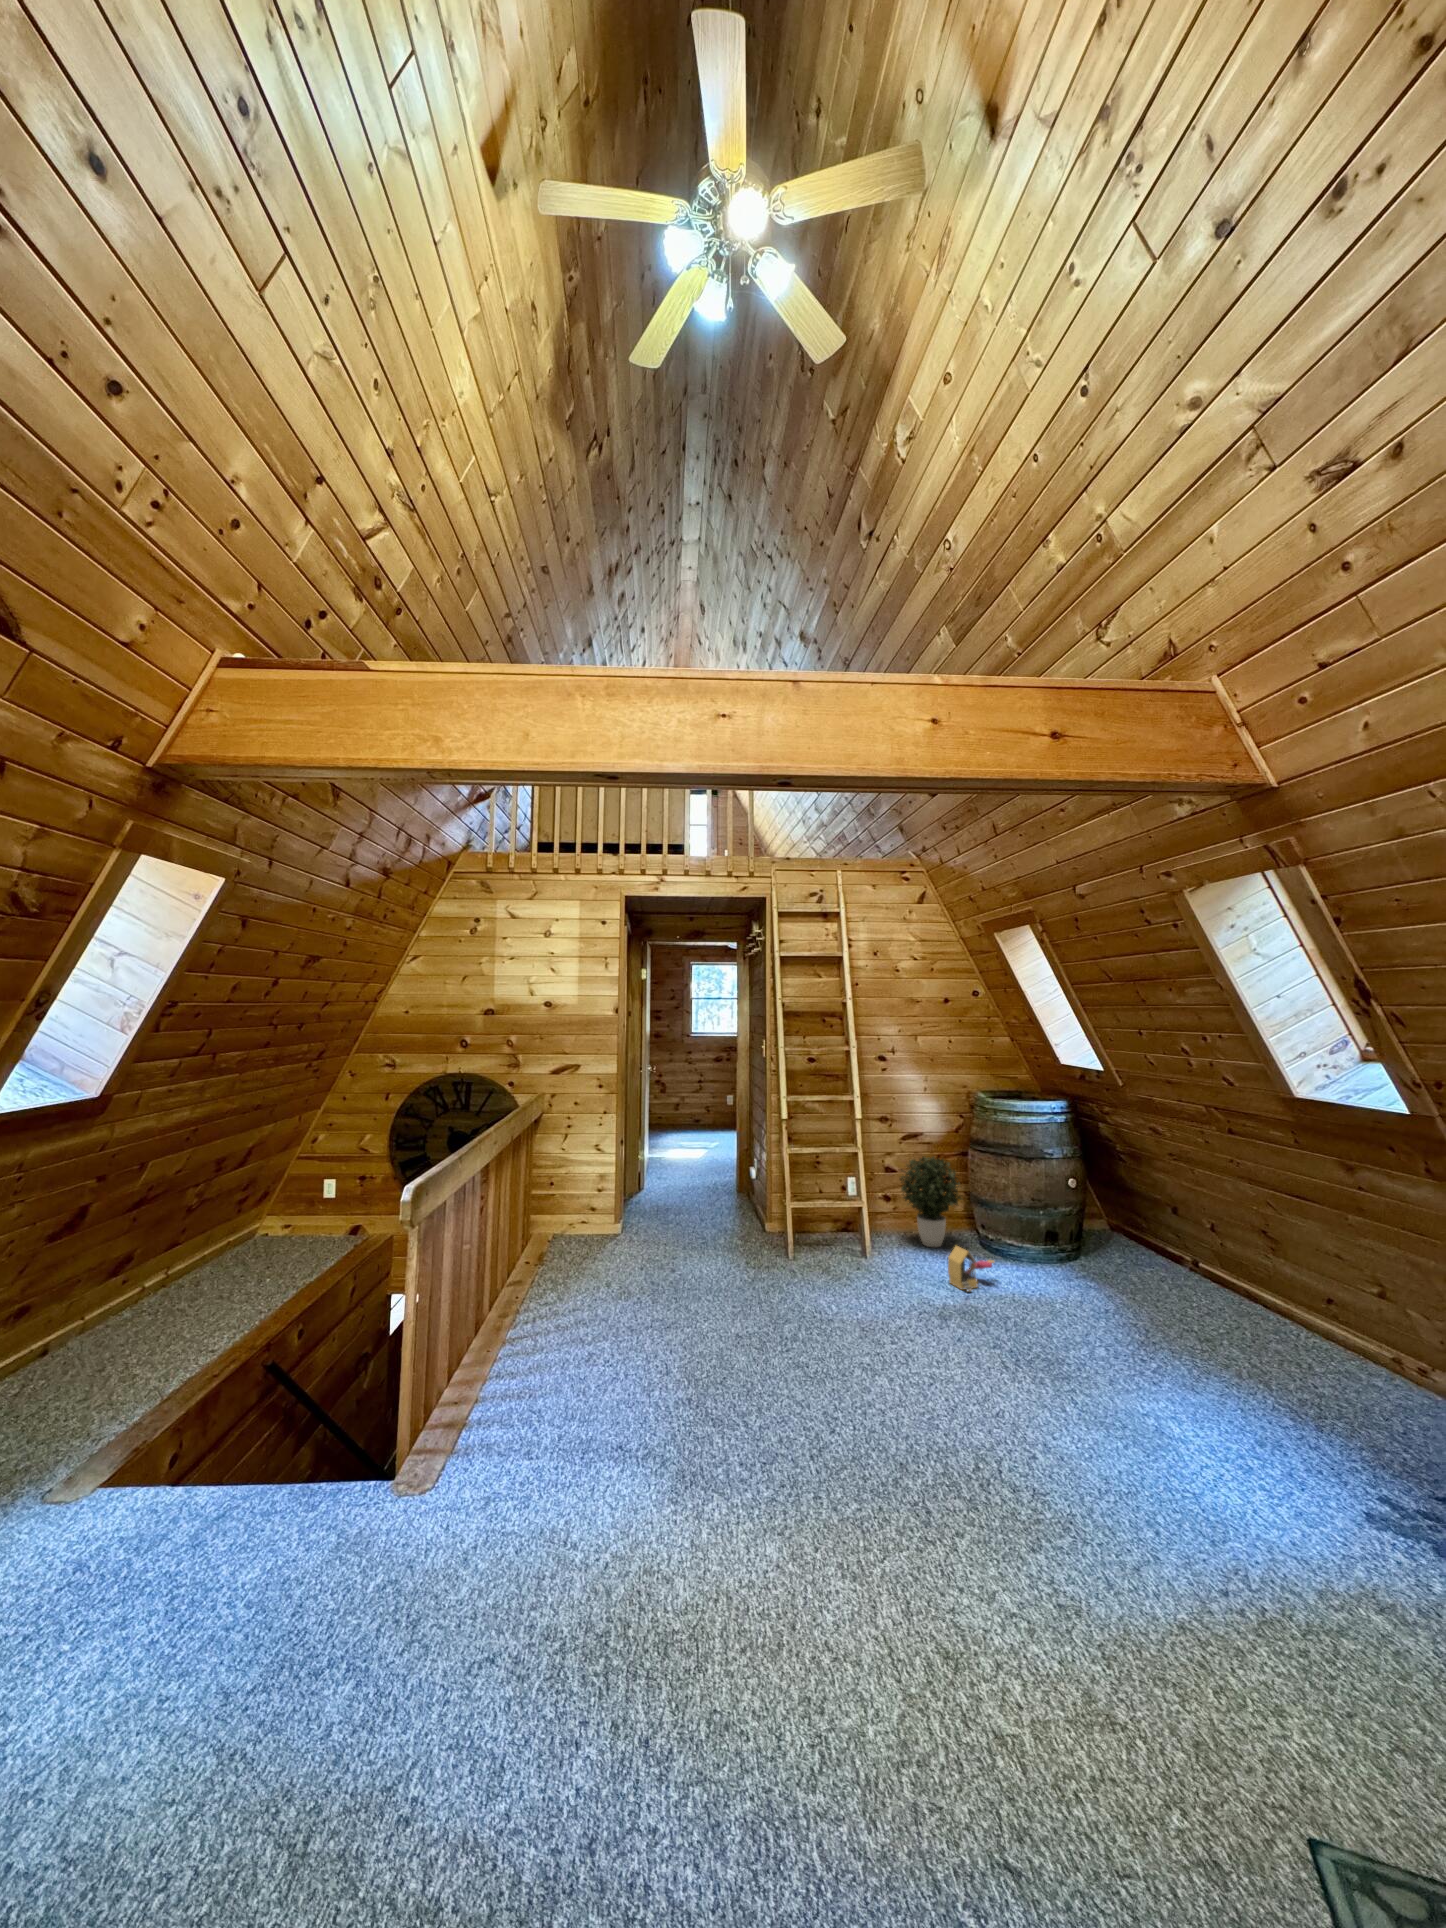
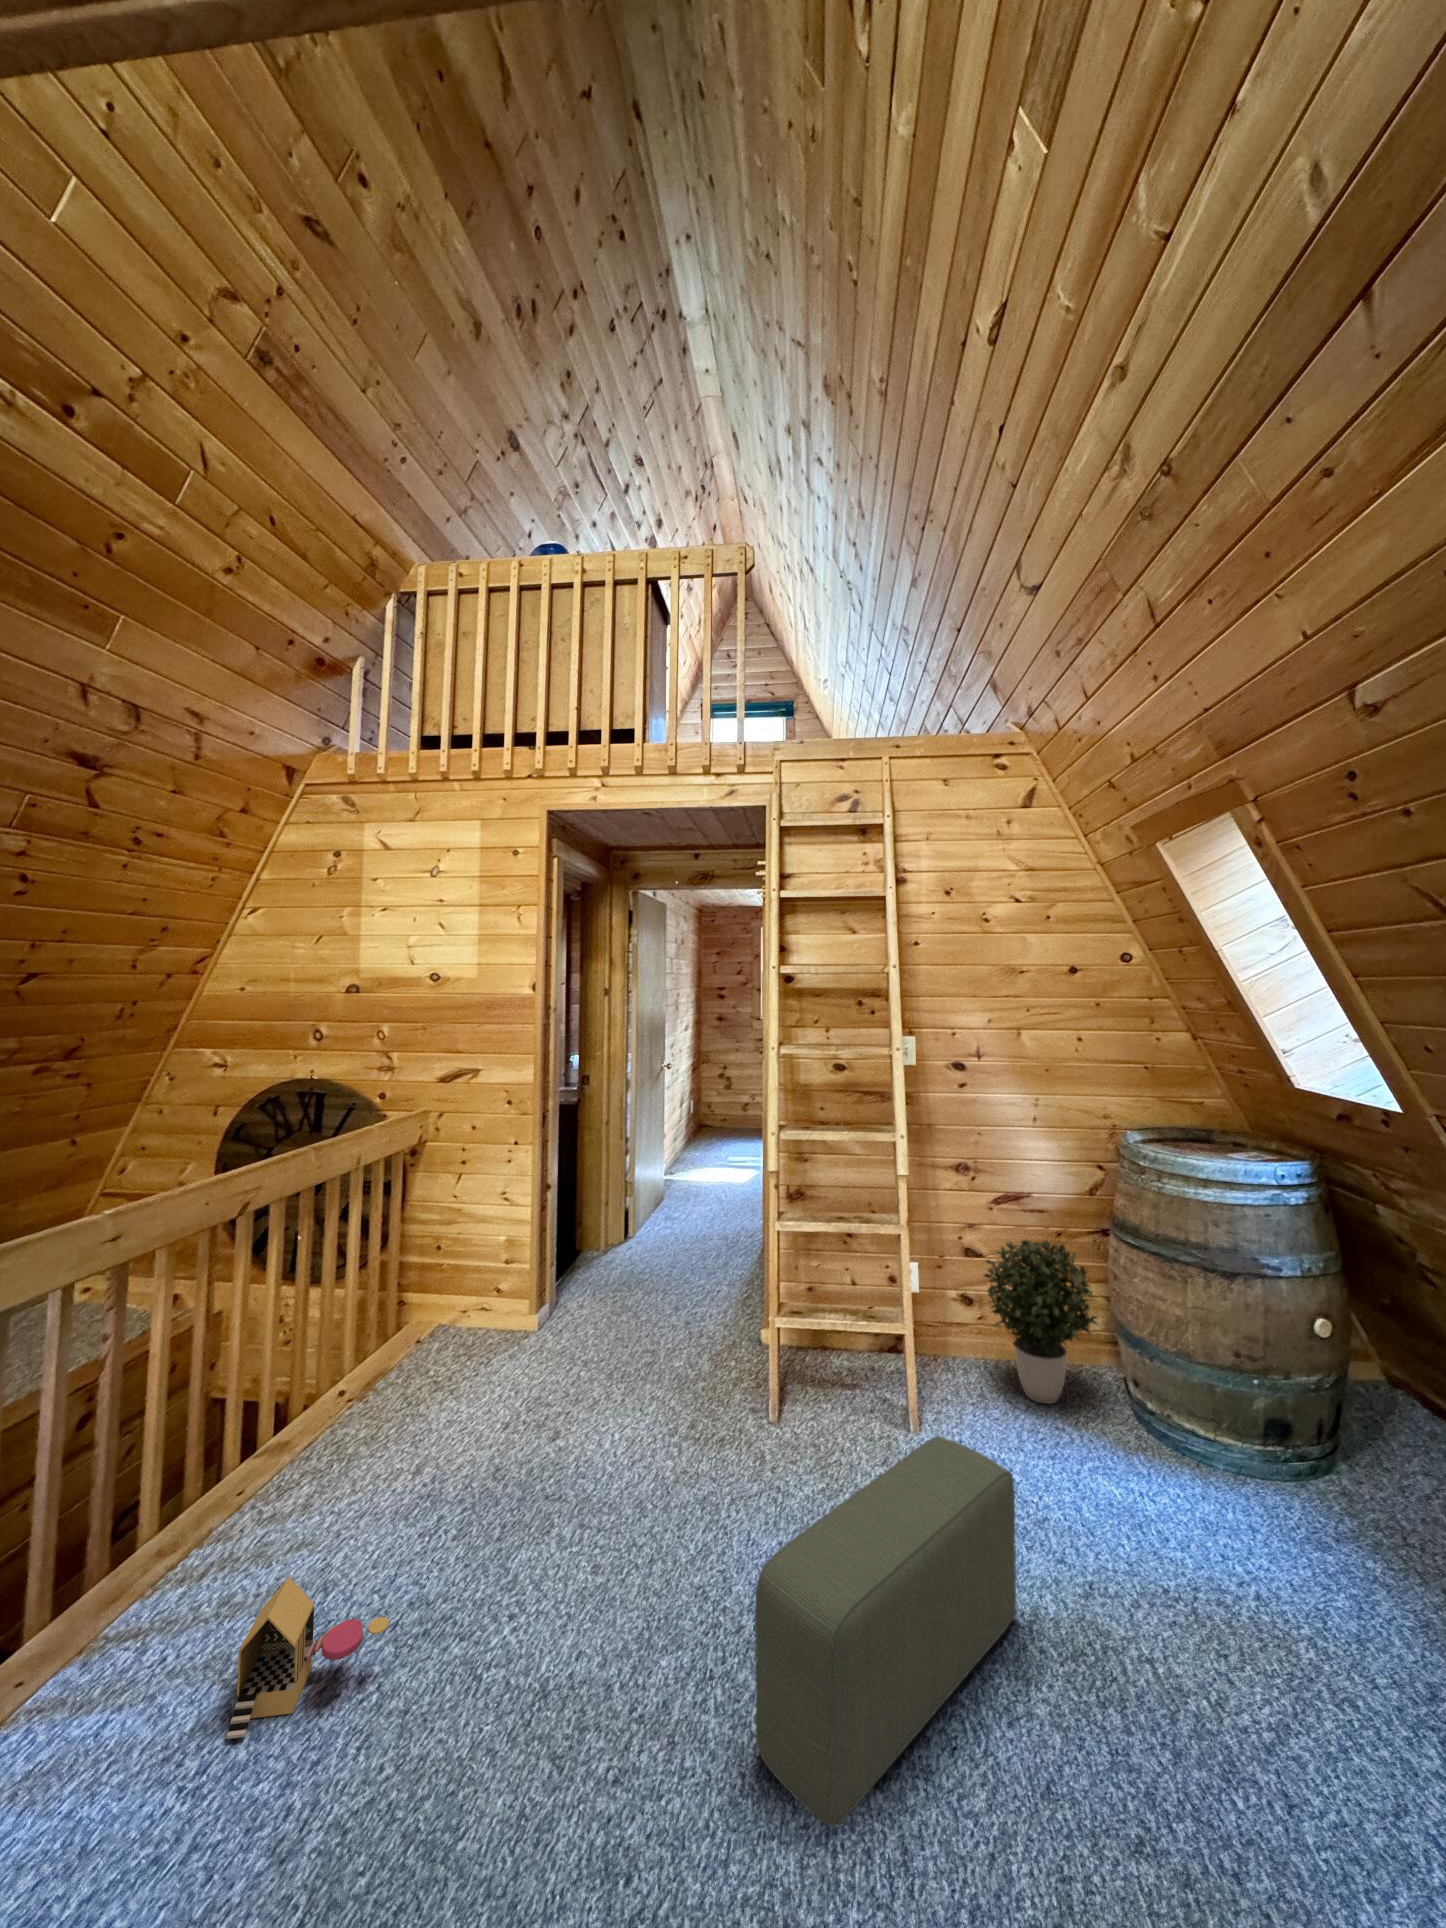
pouf: none [837,1234,937,1362] -> present [755,1436,1016,1828]
toy house: present [948,1246,994,1291] -> present [226,1577,389,1739]

